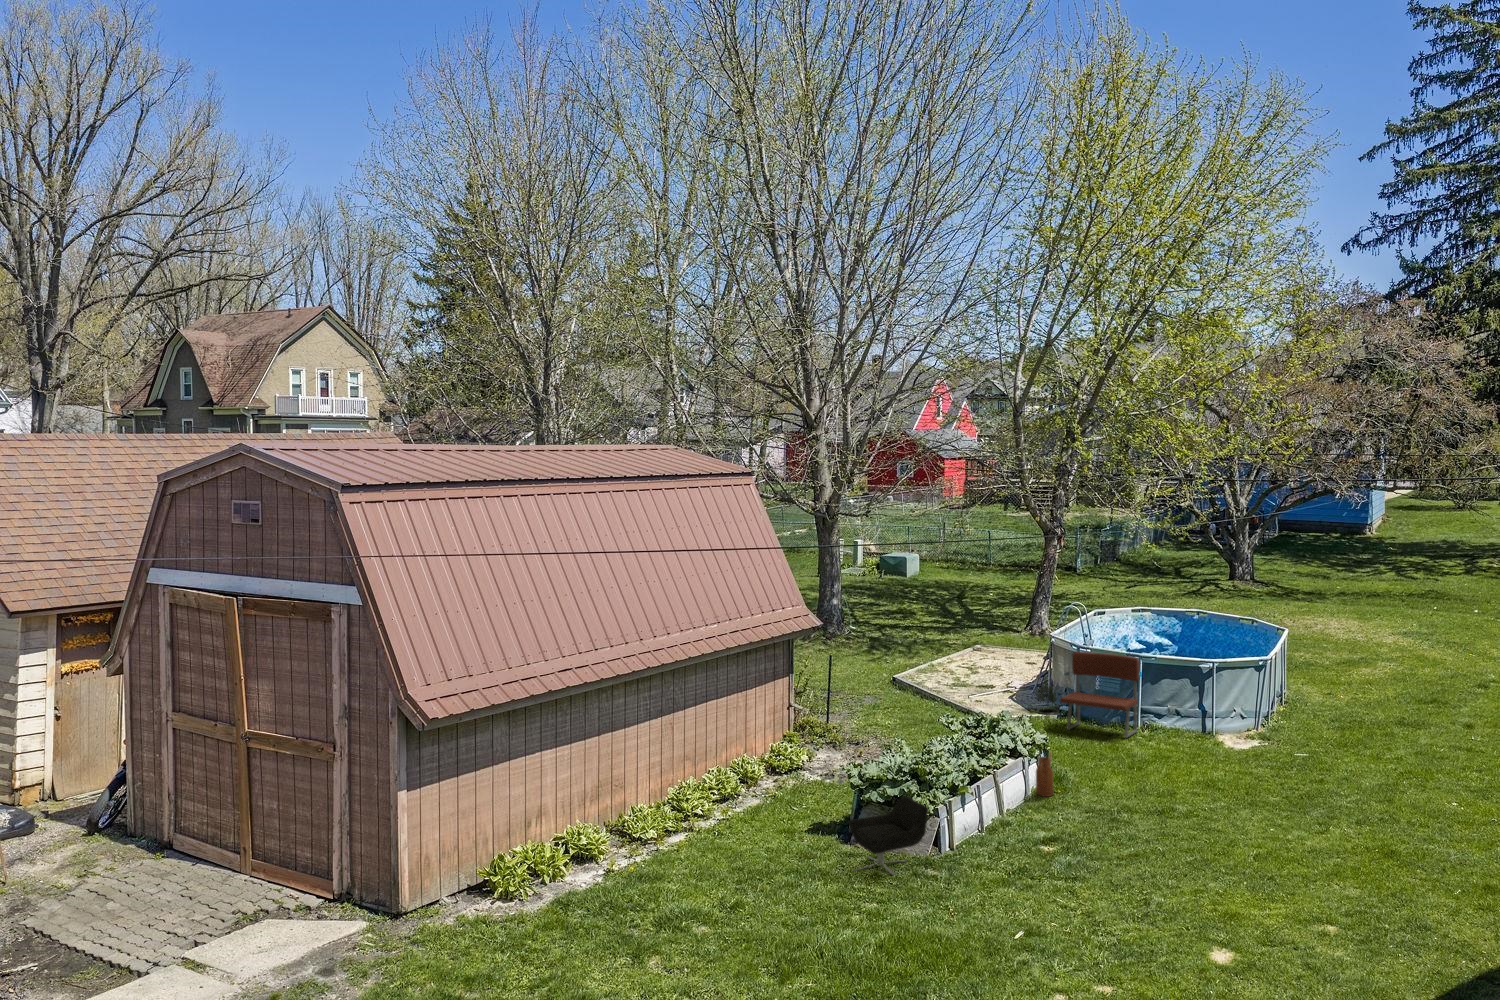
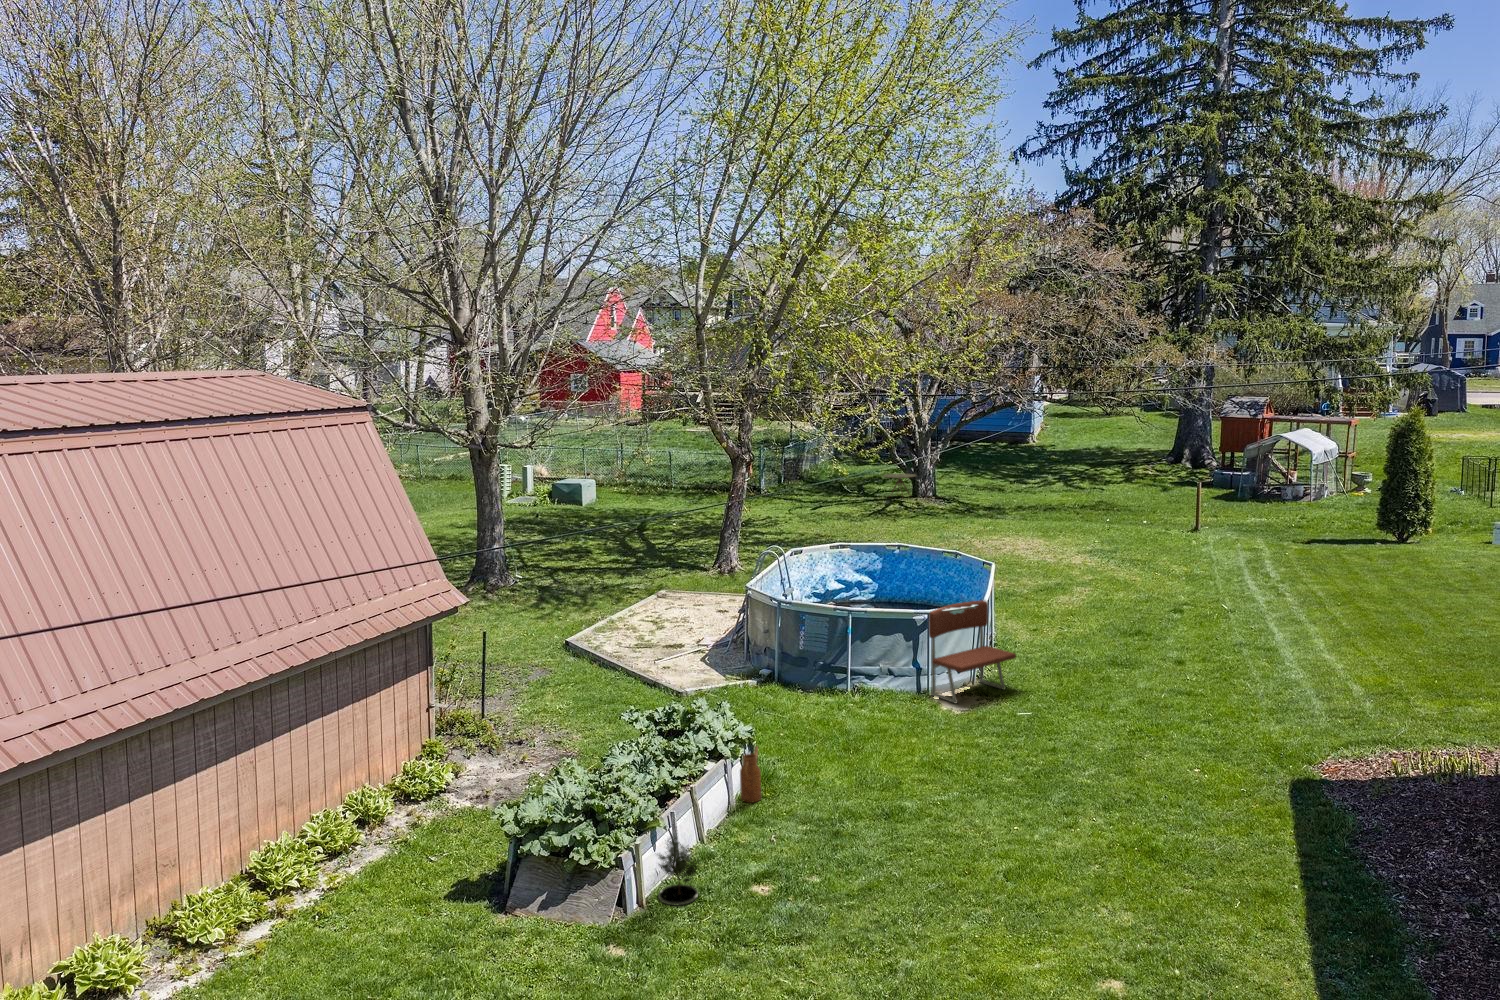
round table: none [1199,557,1233,582] -> present [884,474,916,493]
bench: present [1060,652,1139,738] -> present [928,600,1016,703]
potted tree: present [1035,678,1058,715] -> present [657,834,699,905]
lounge chair: present [849,796,929,875] -> none [501,844,609,962]

